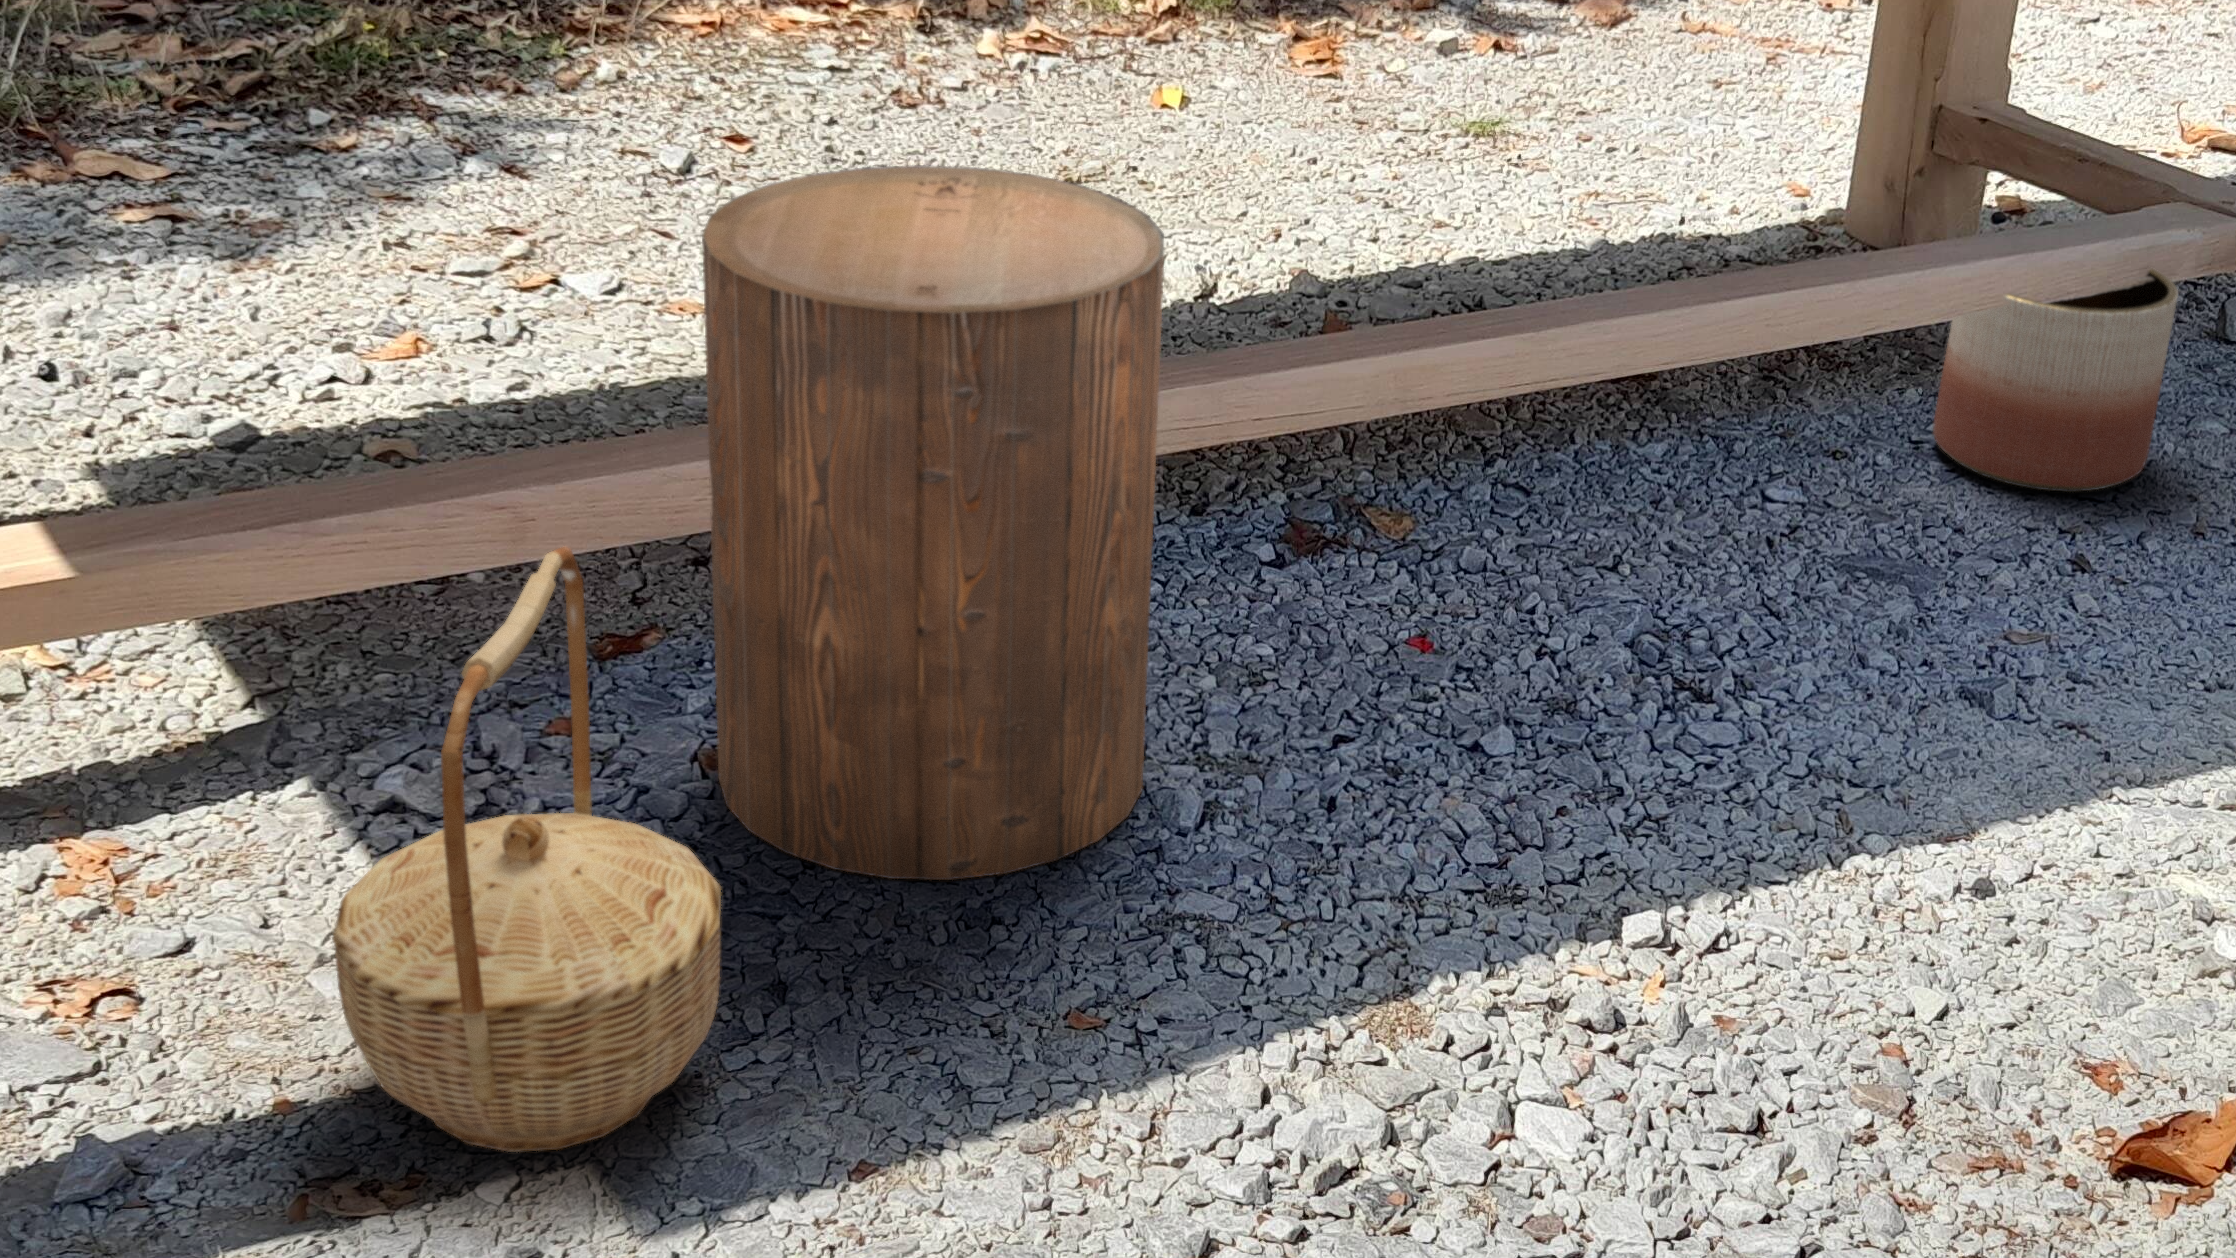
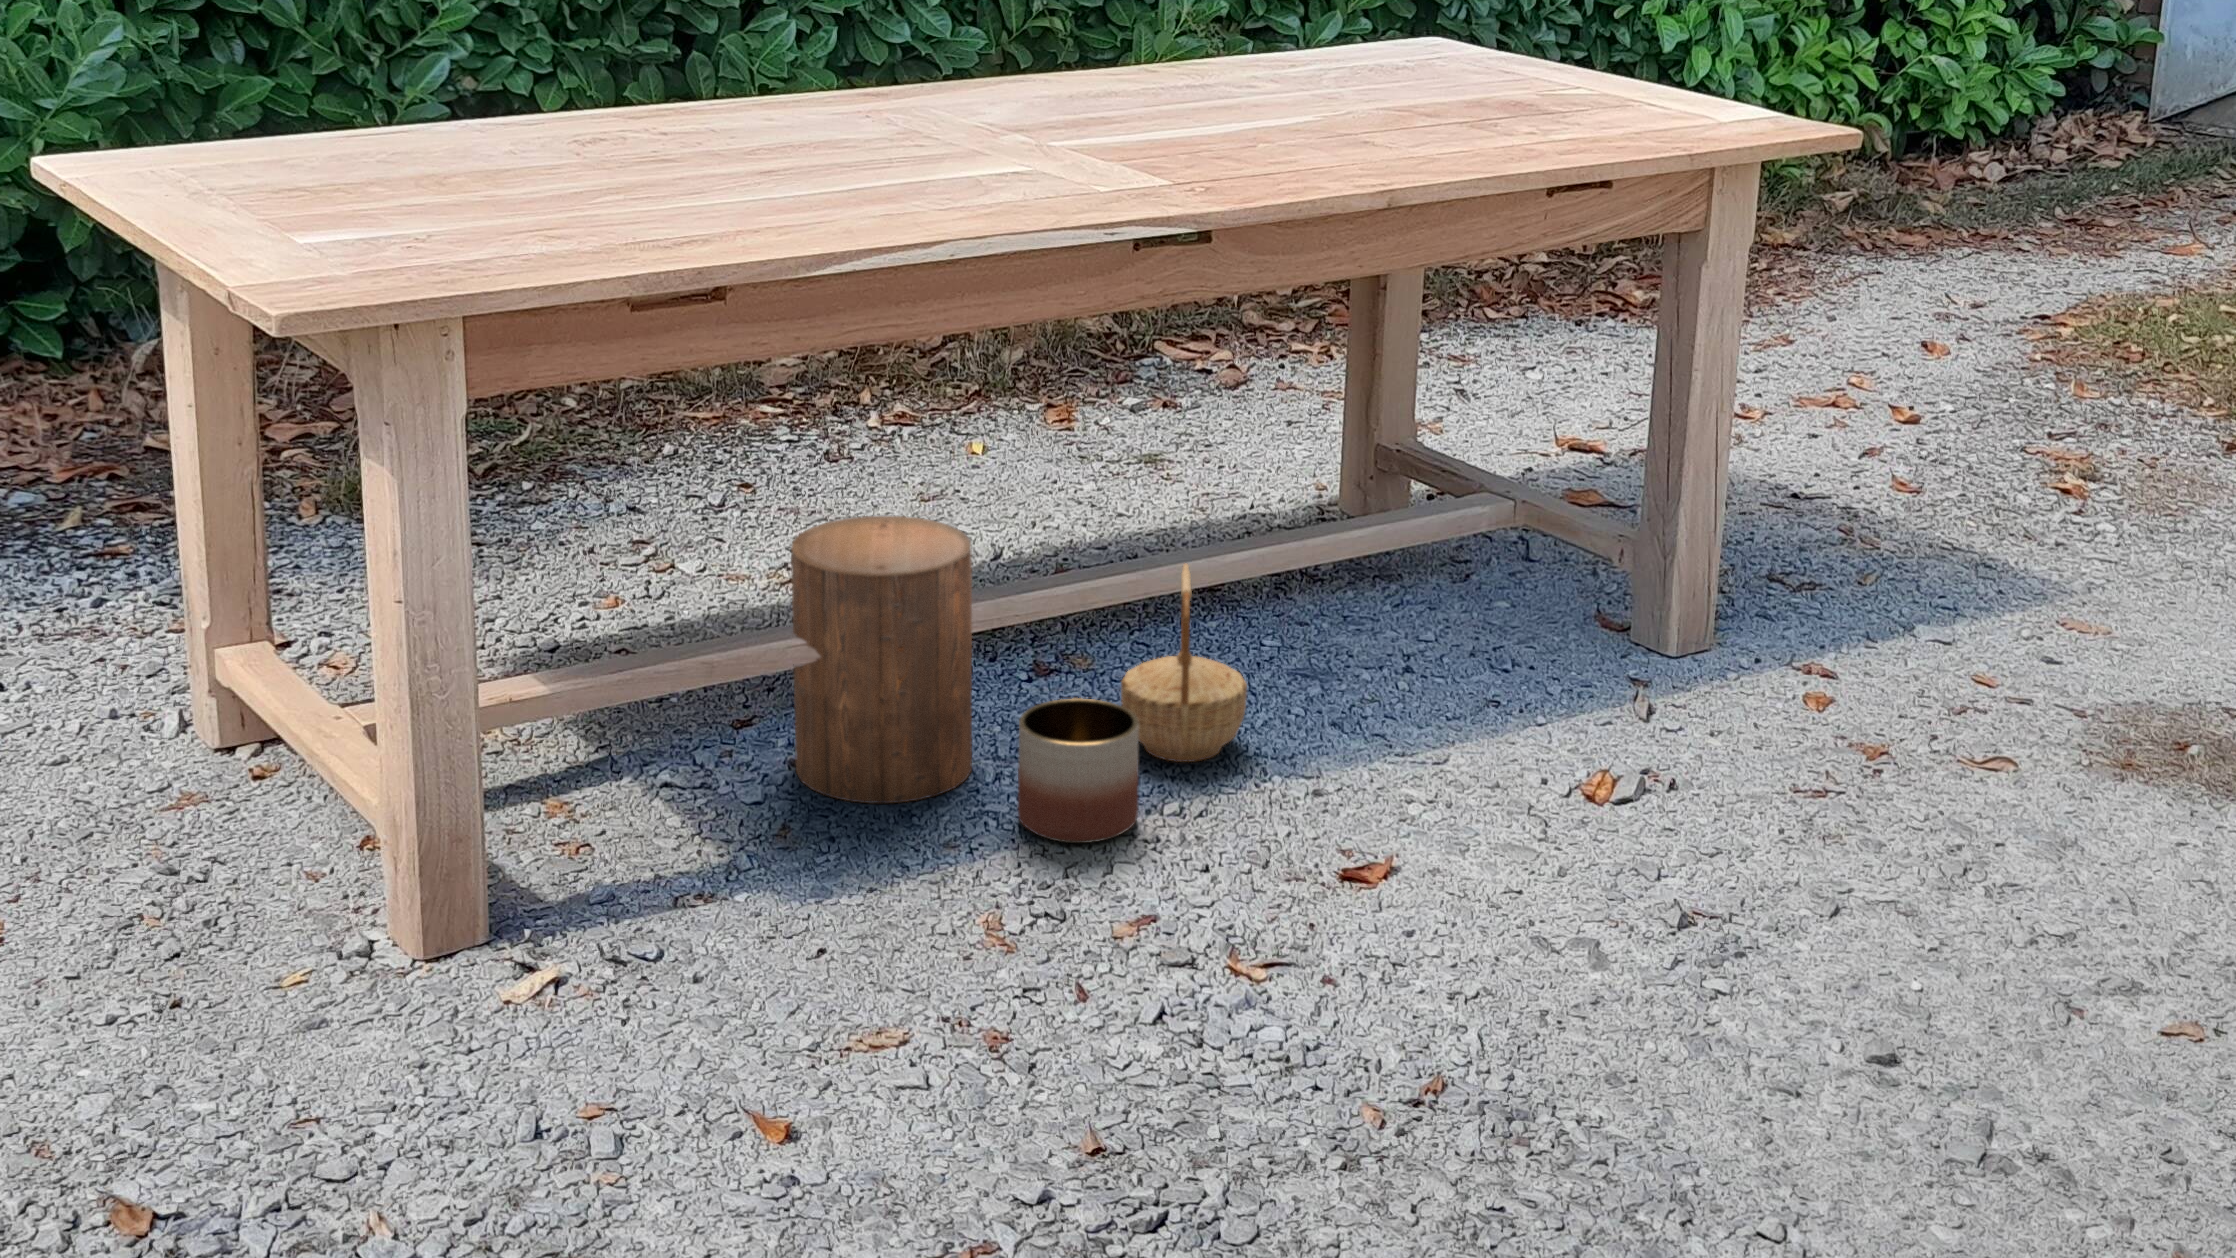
planter: present [1933,269,2178,492] -> present [1018,698,1139,843]
basket: present [332,547,721,1152] -> present [1121,563,1247,762]

